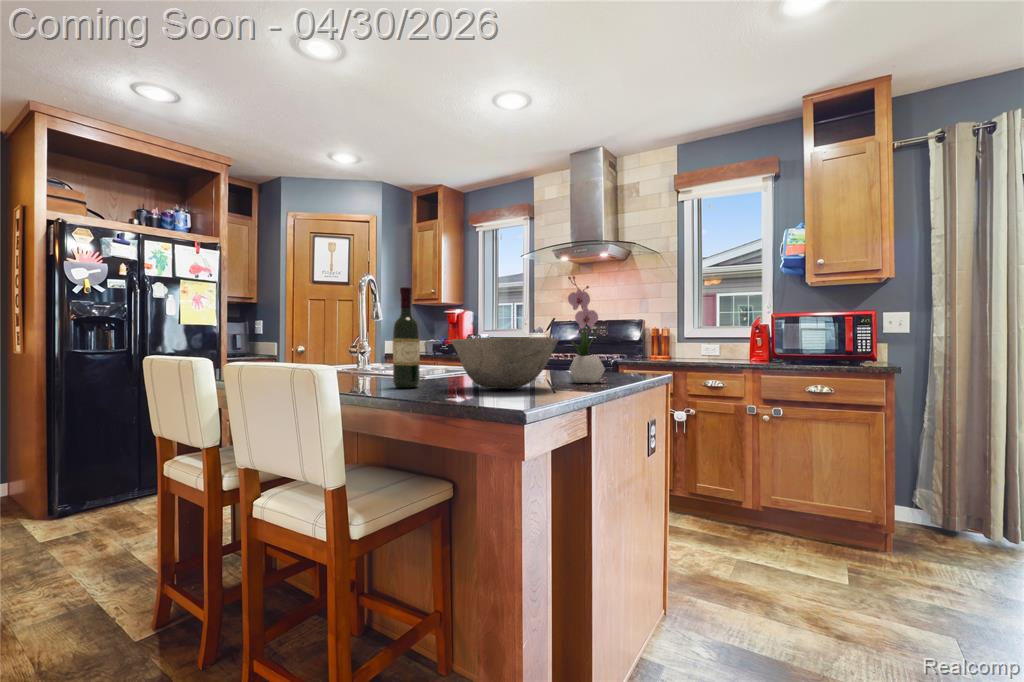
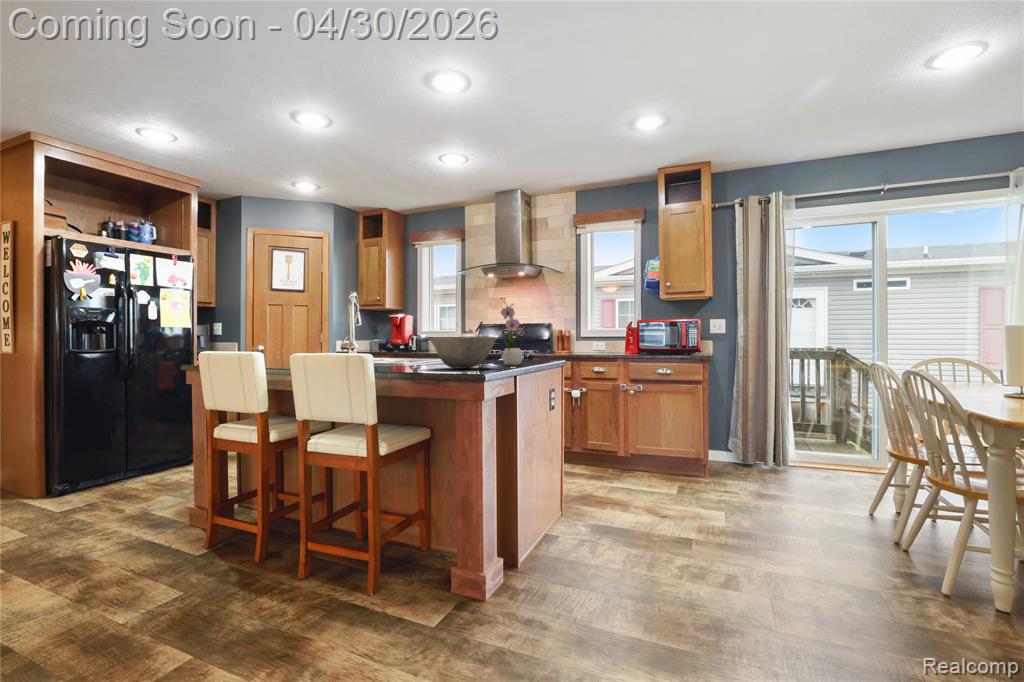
wine bottle: present [393,287,420,388] -> none [390,305,407,369]

